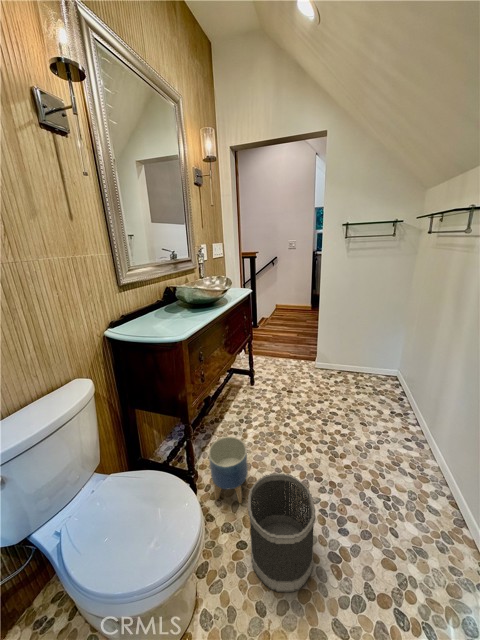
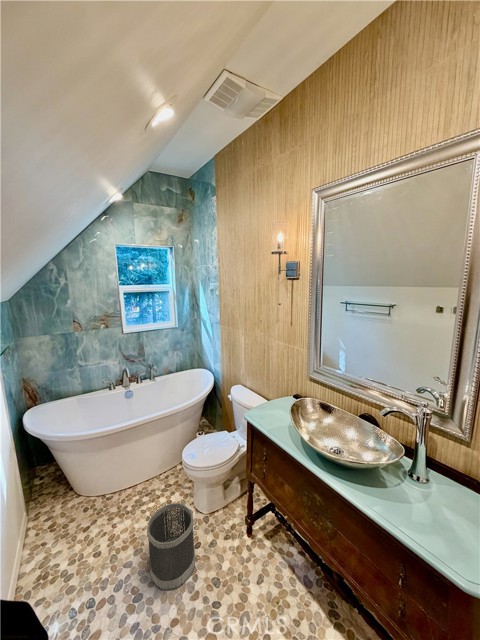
planter: present [209,437,248,503] -> none [218,513,251,584]

